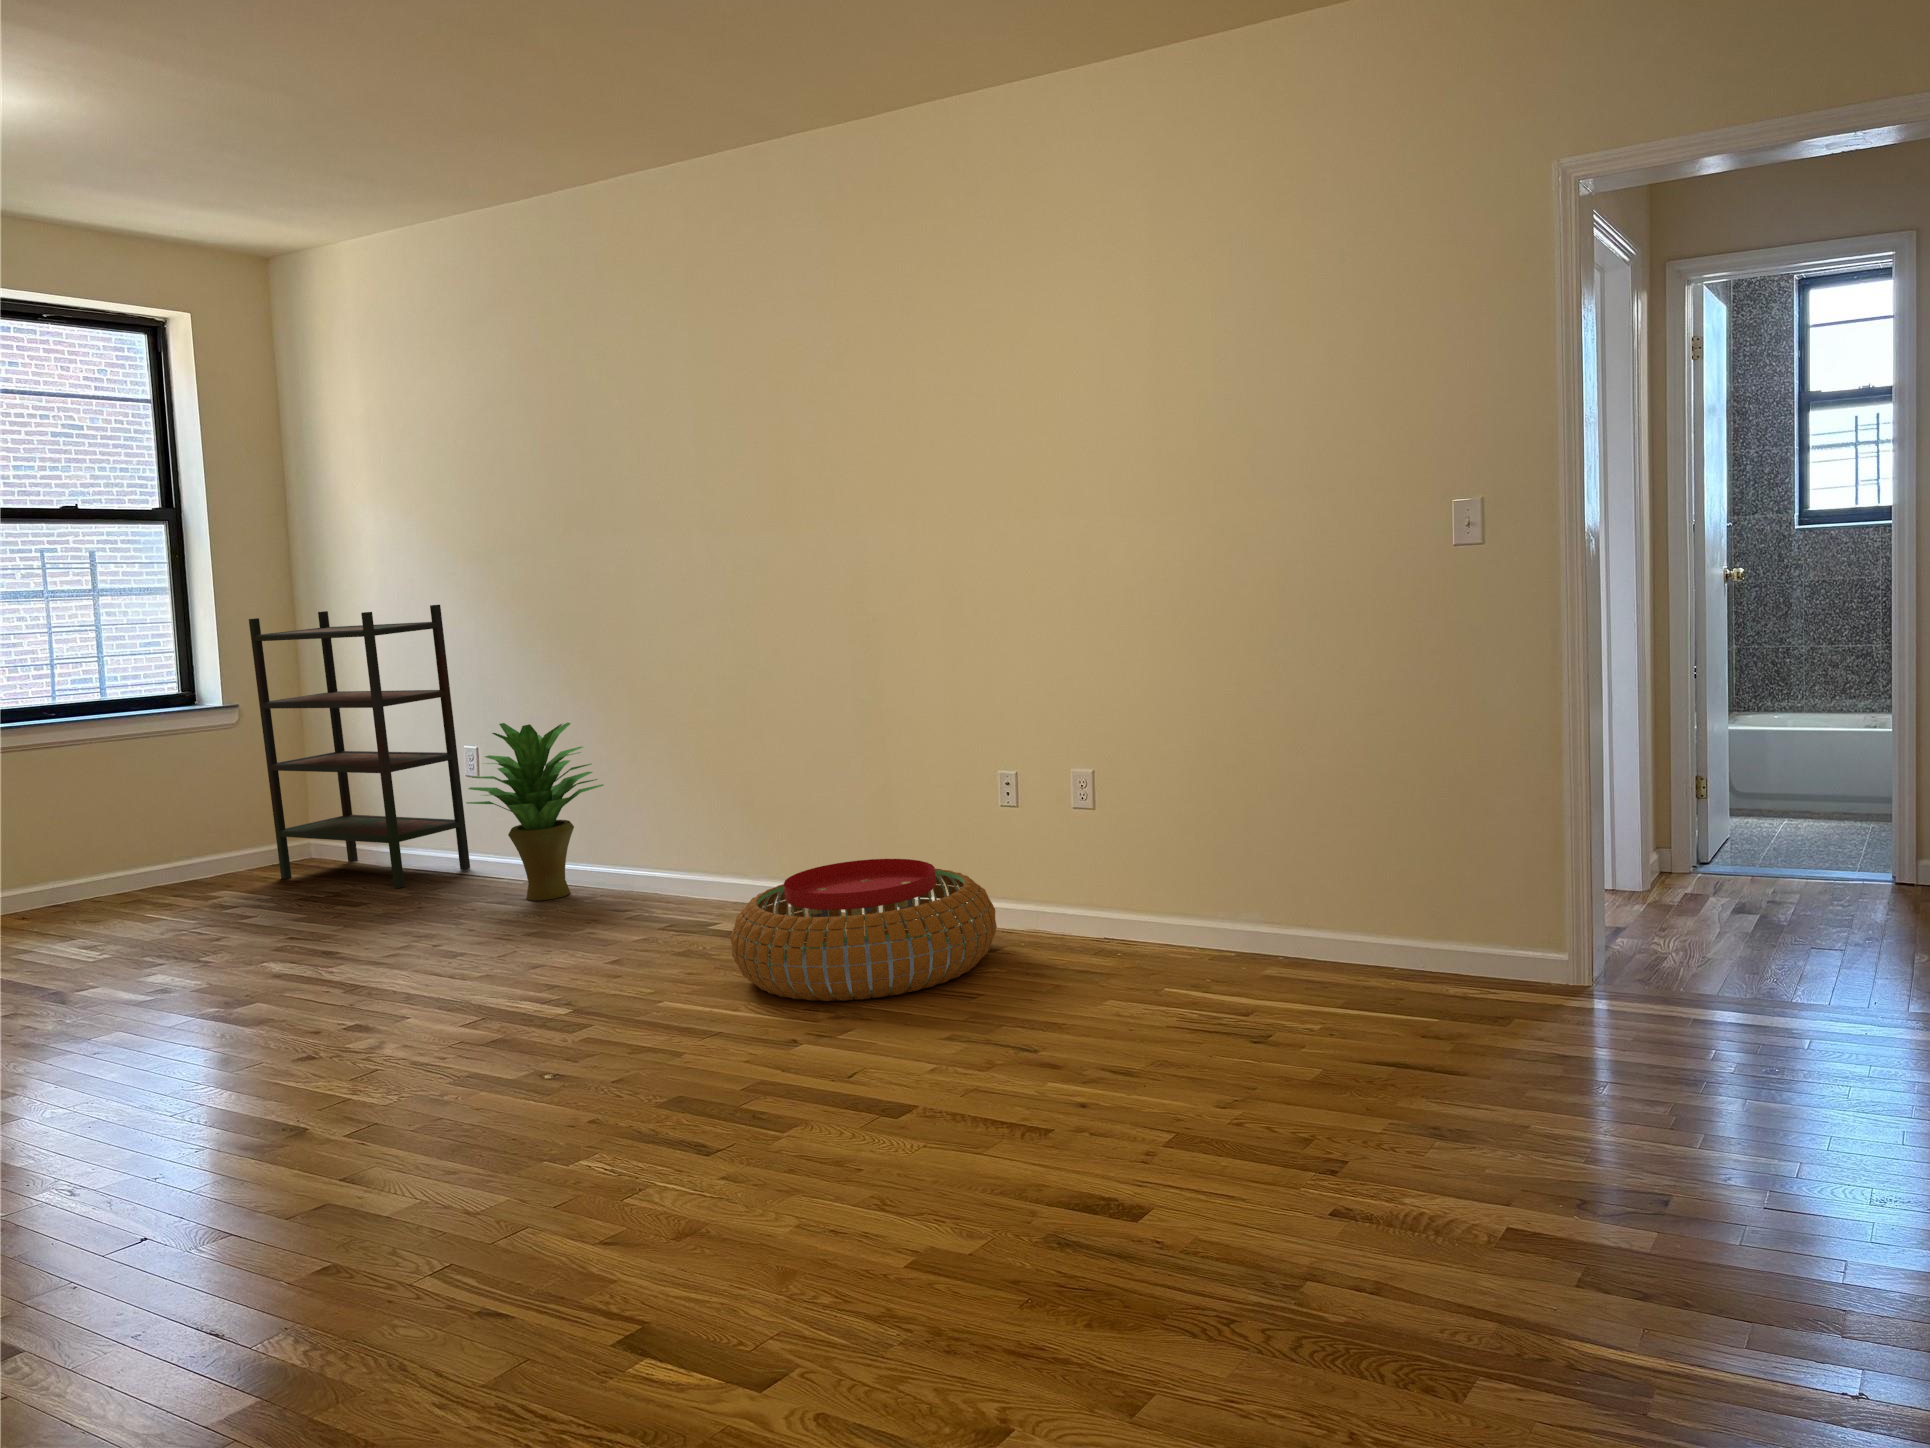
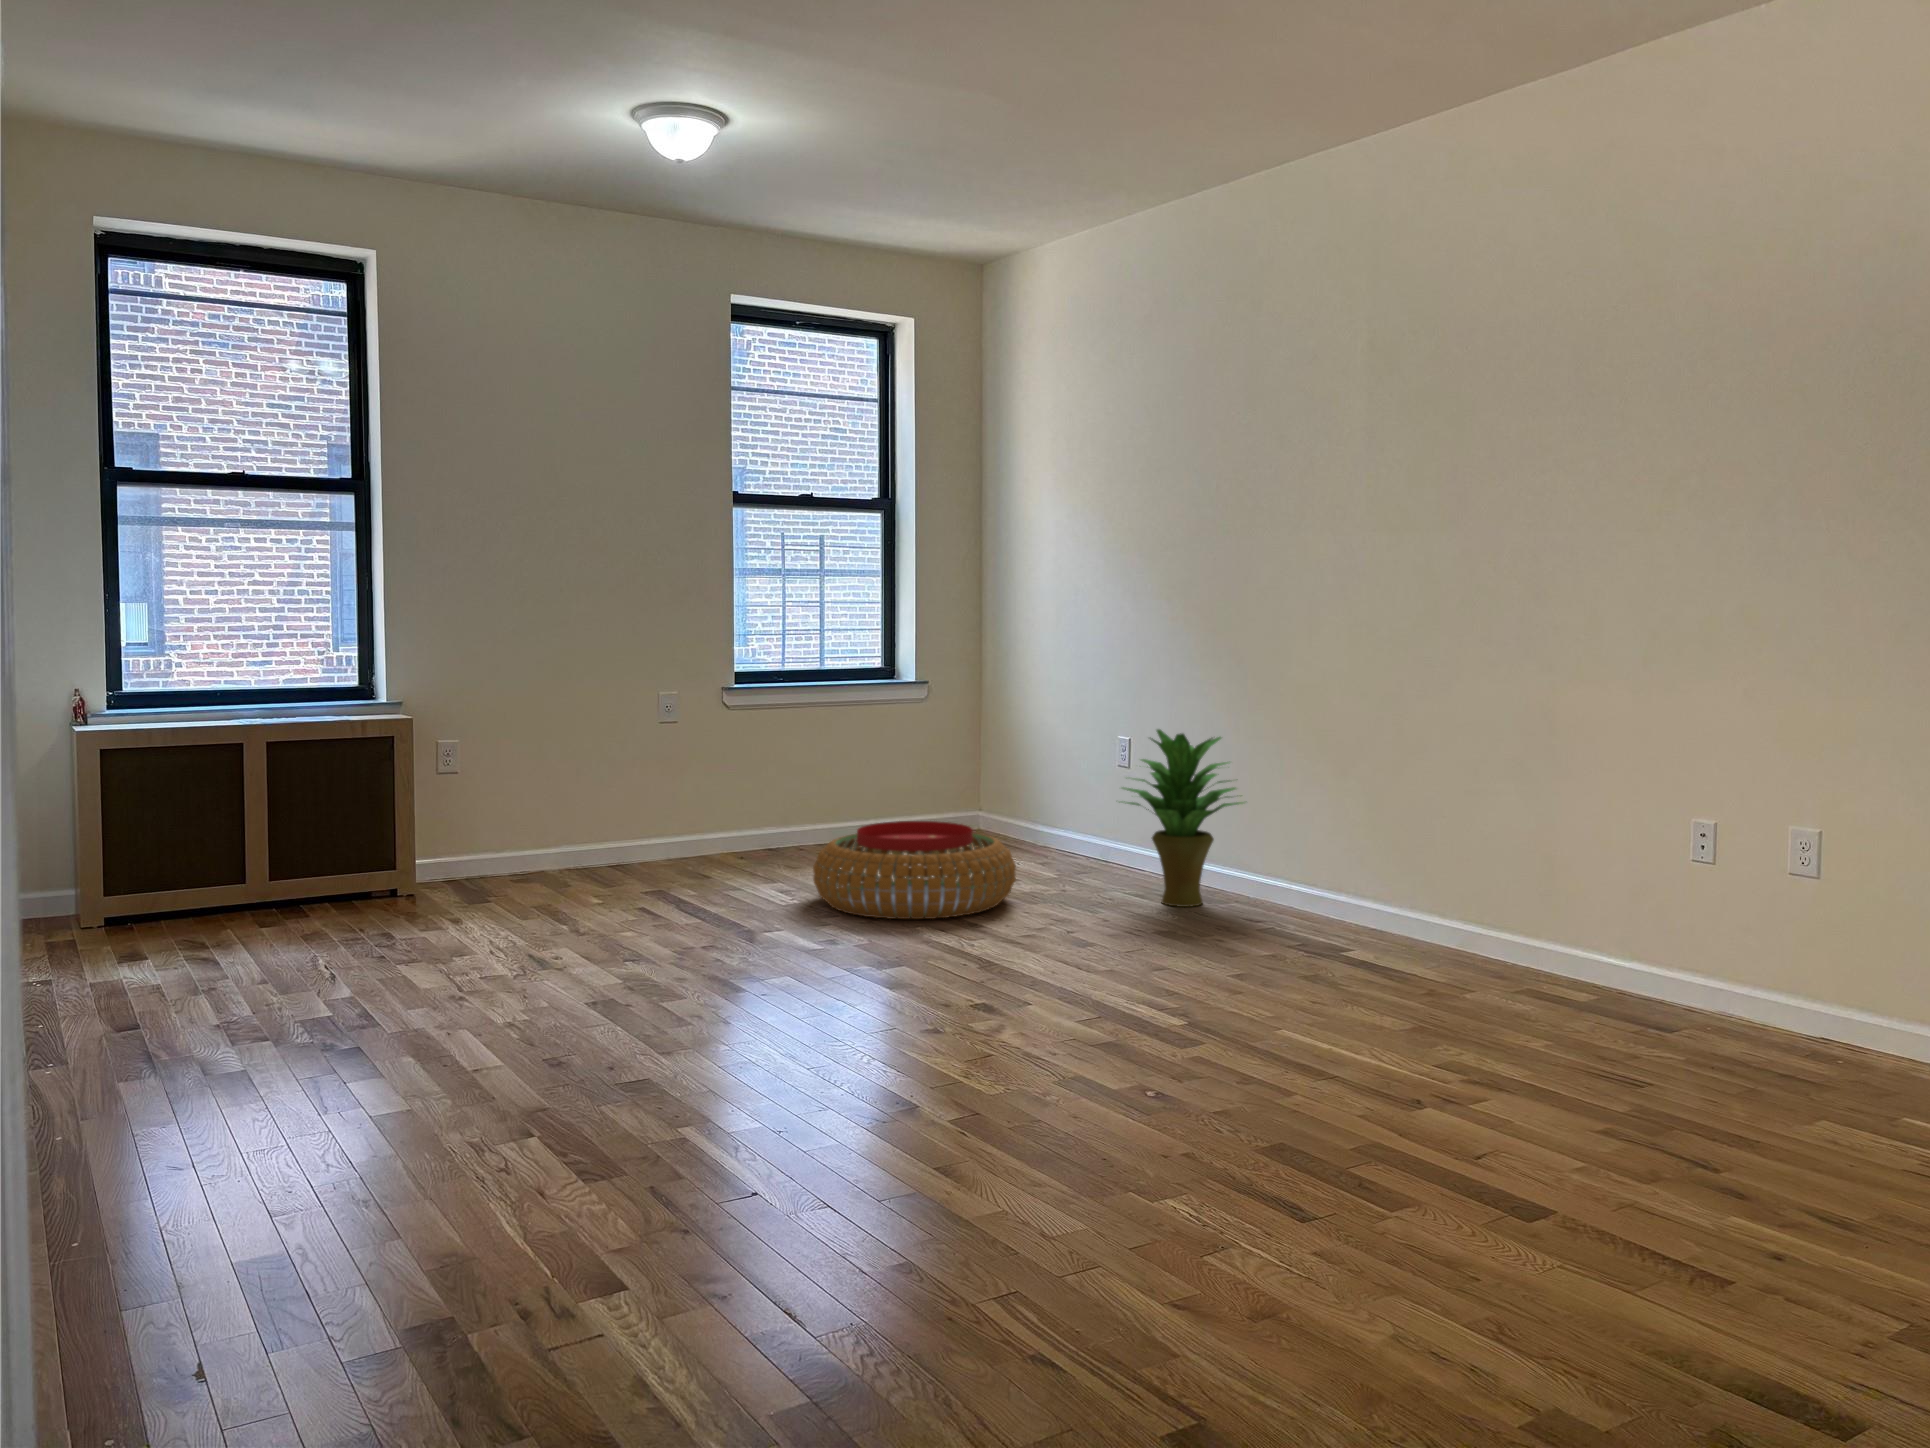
bookshelf: present [249,605,470,888] -> none [954,610,1118,872]
pouf: present [730,859,997,1001] -> present [813,821,1016,919]

